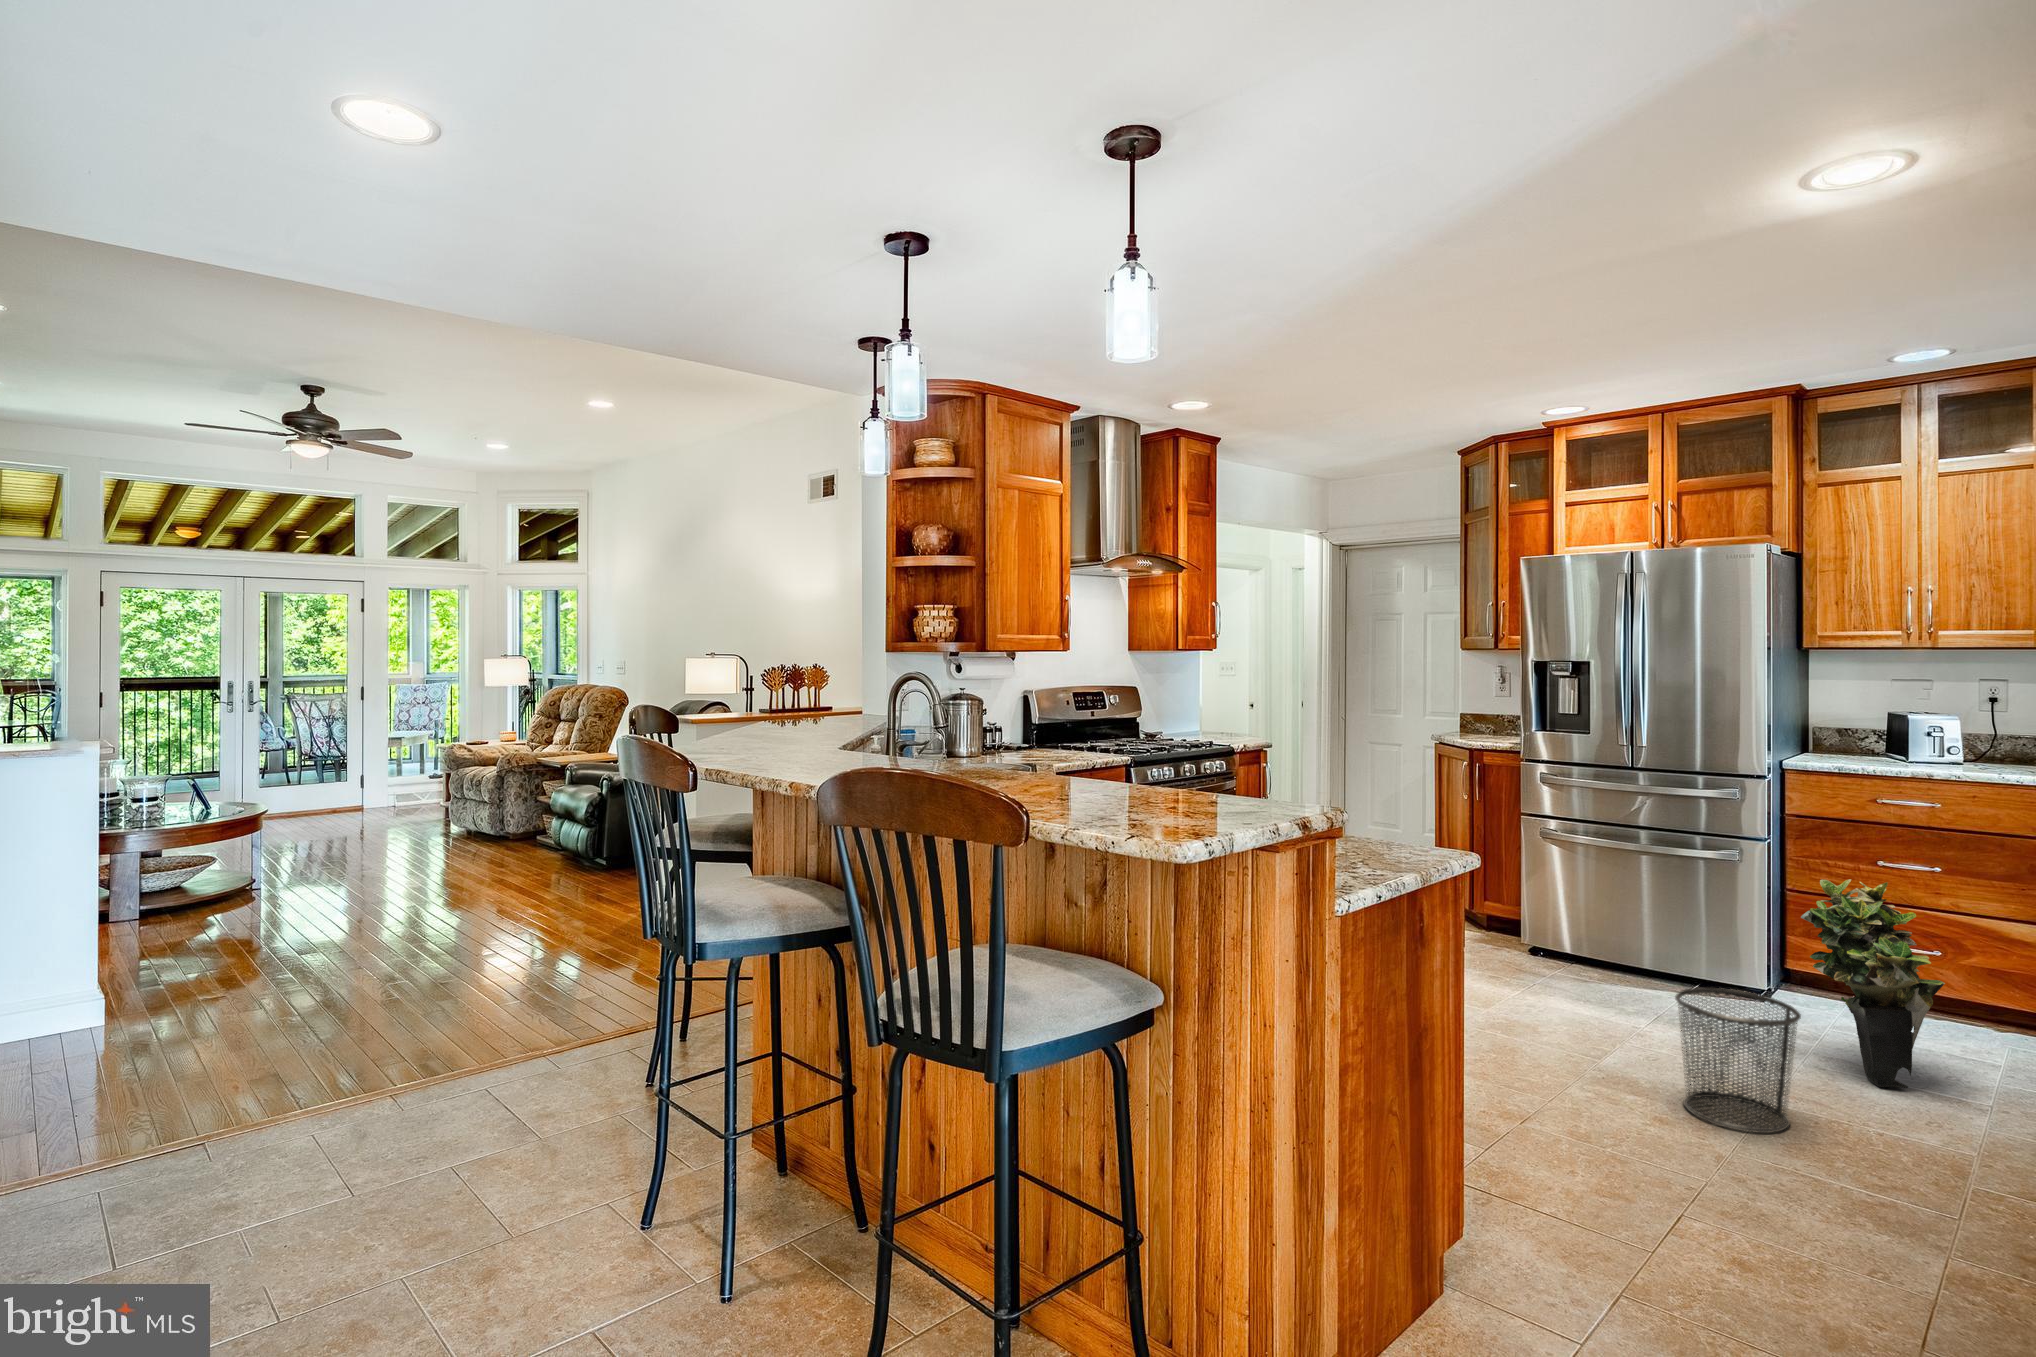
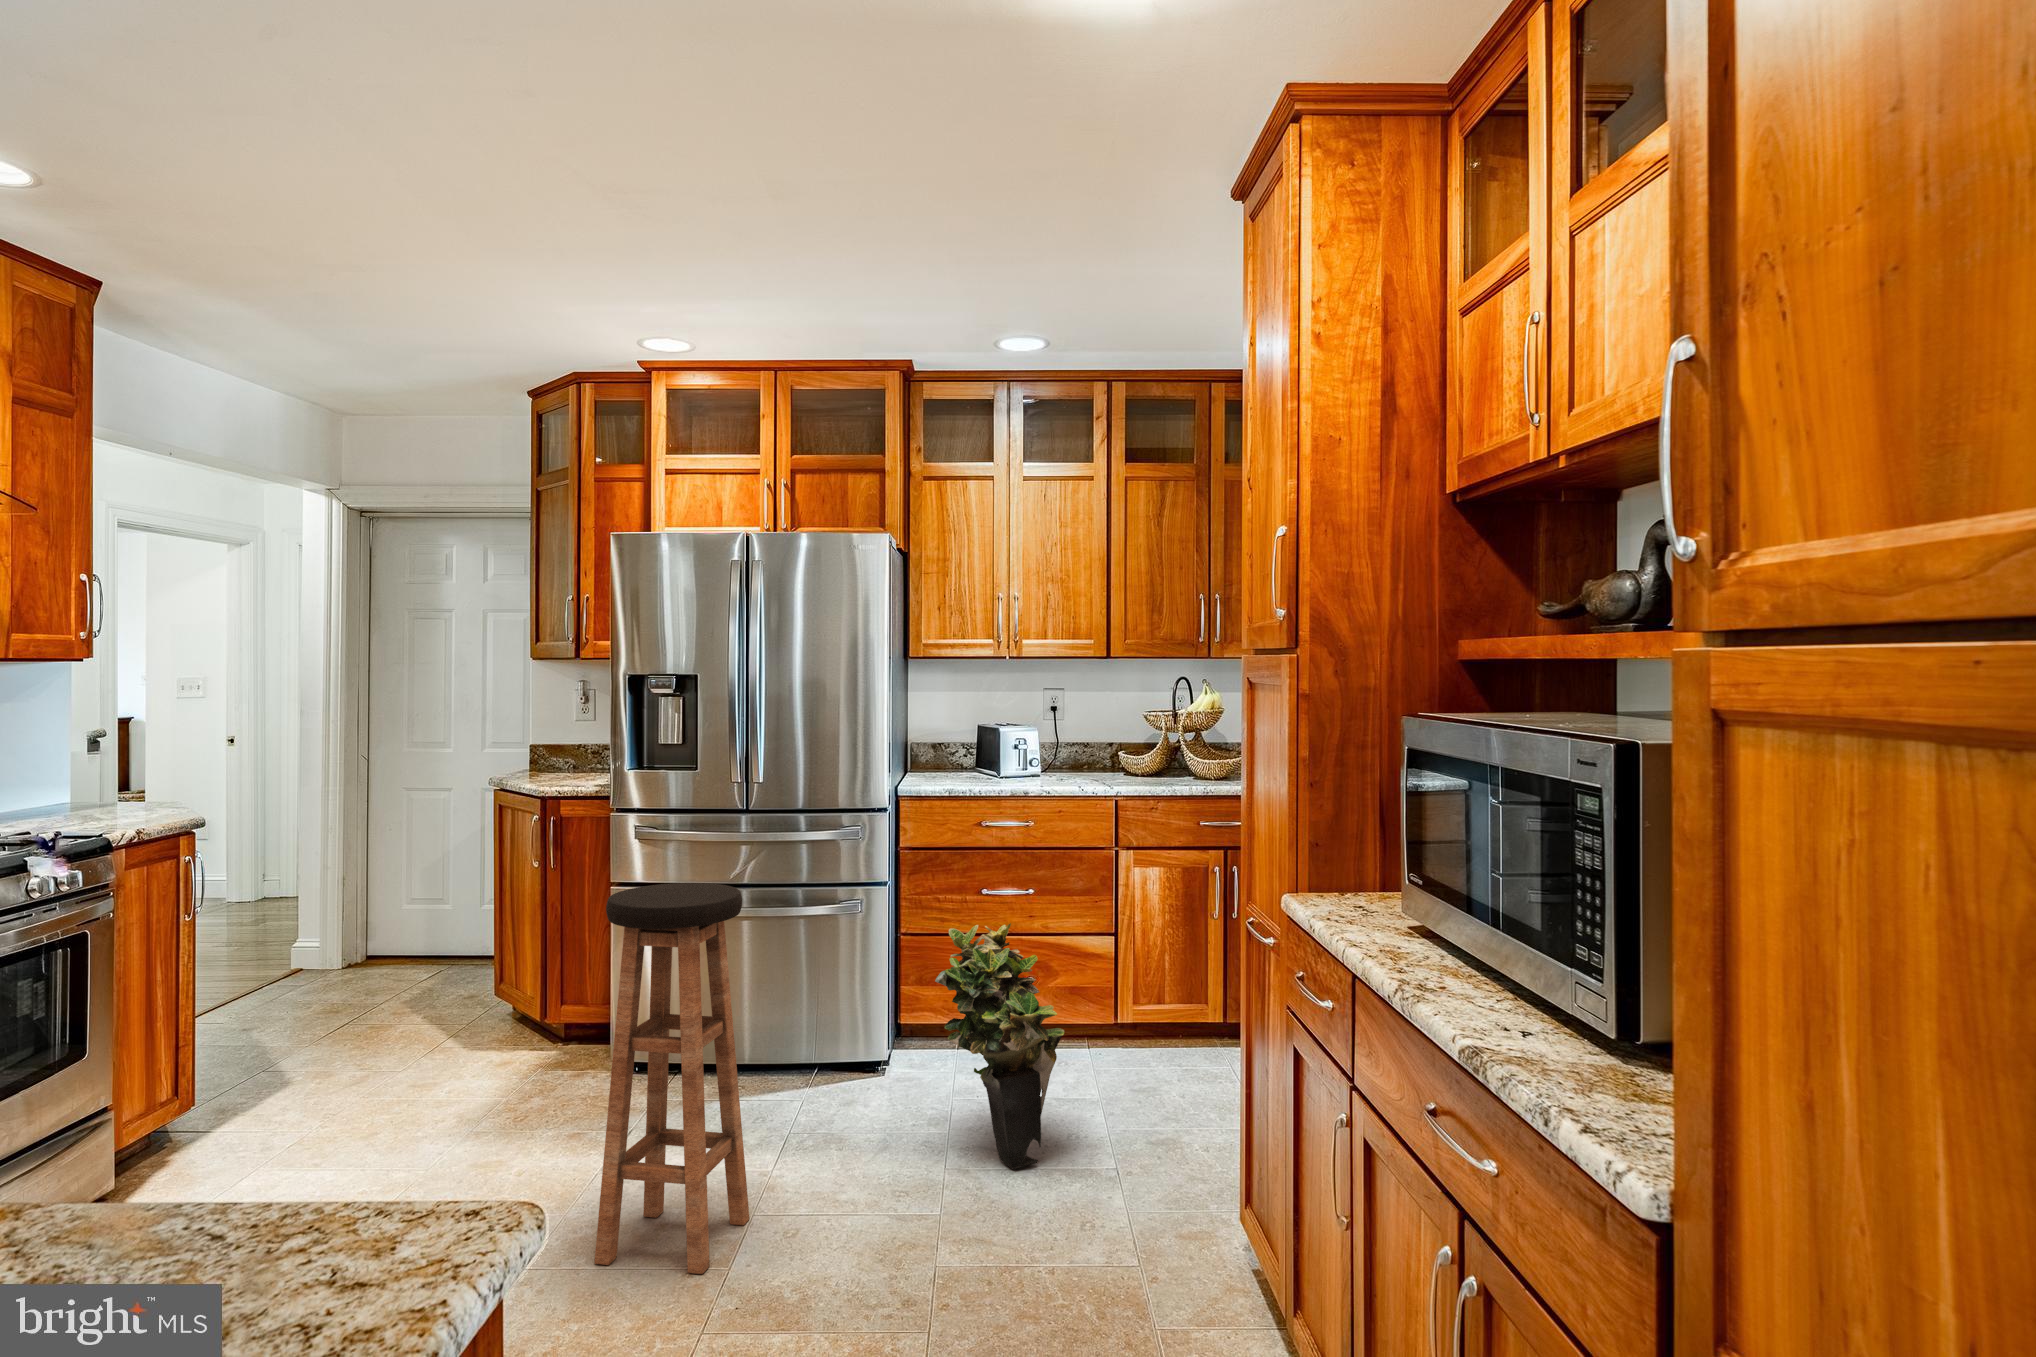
bar stool: none [1510,810,1625,1074] -> present [594,883,749,1274]
waste bin: present [1675,988,1801,1133] -> none [816,1103,957,1309]

